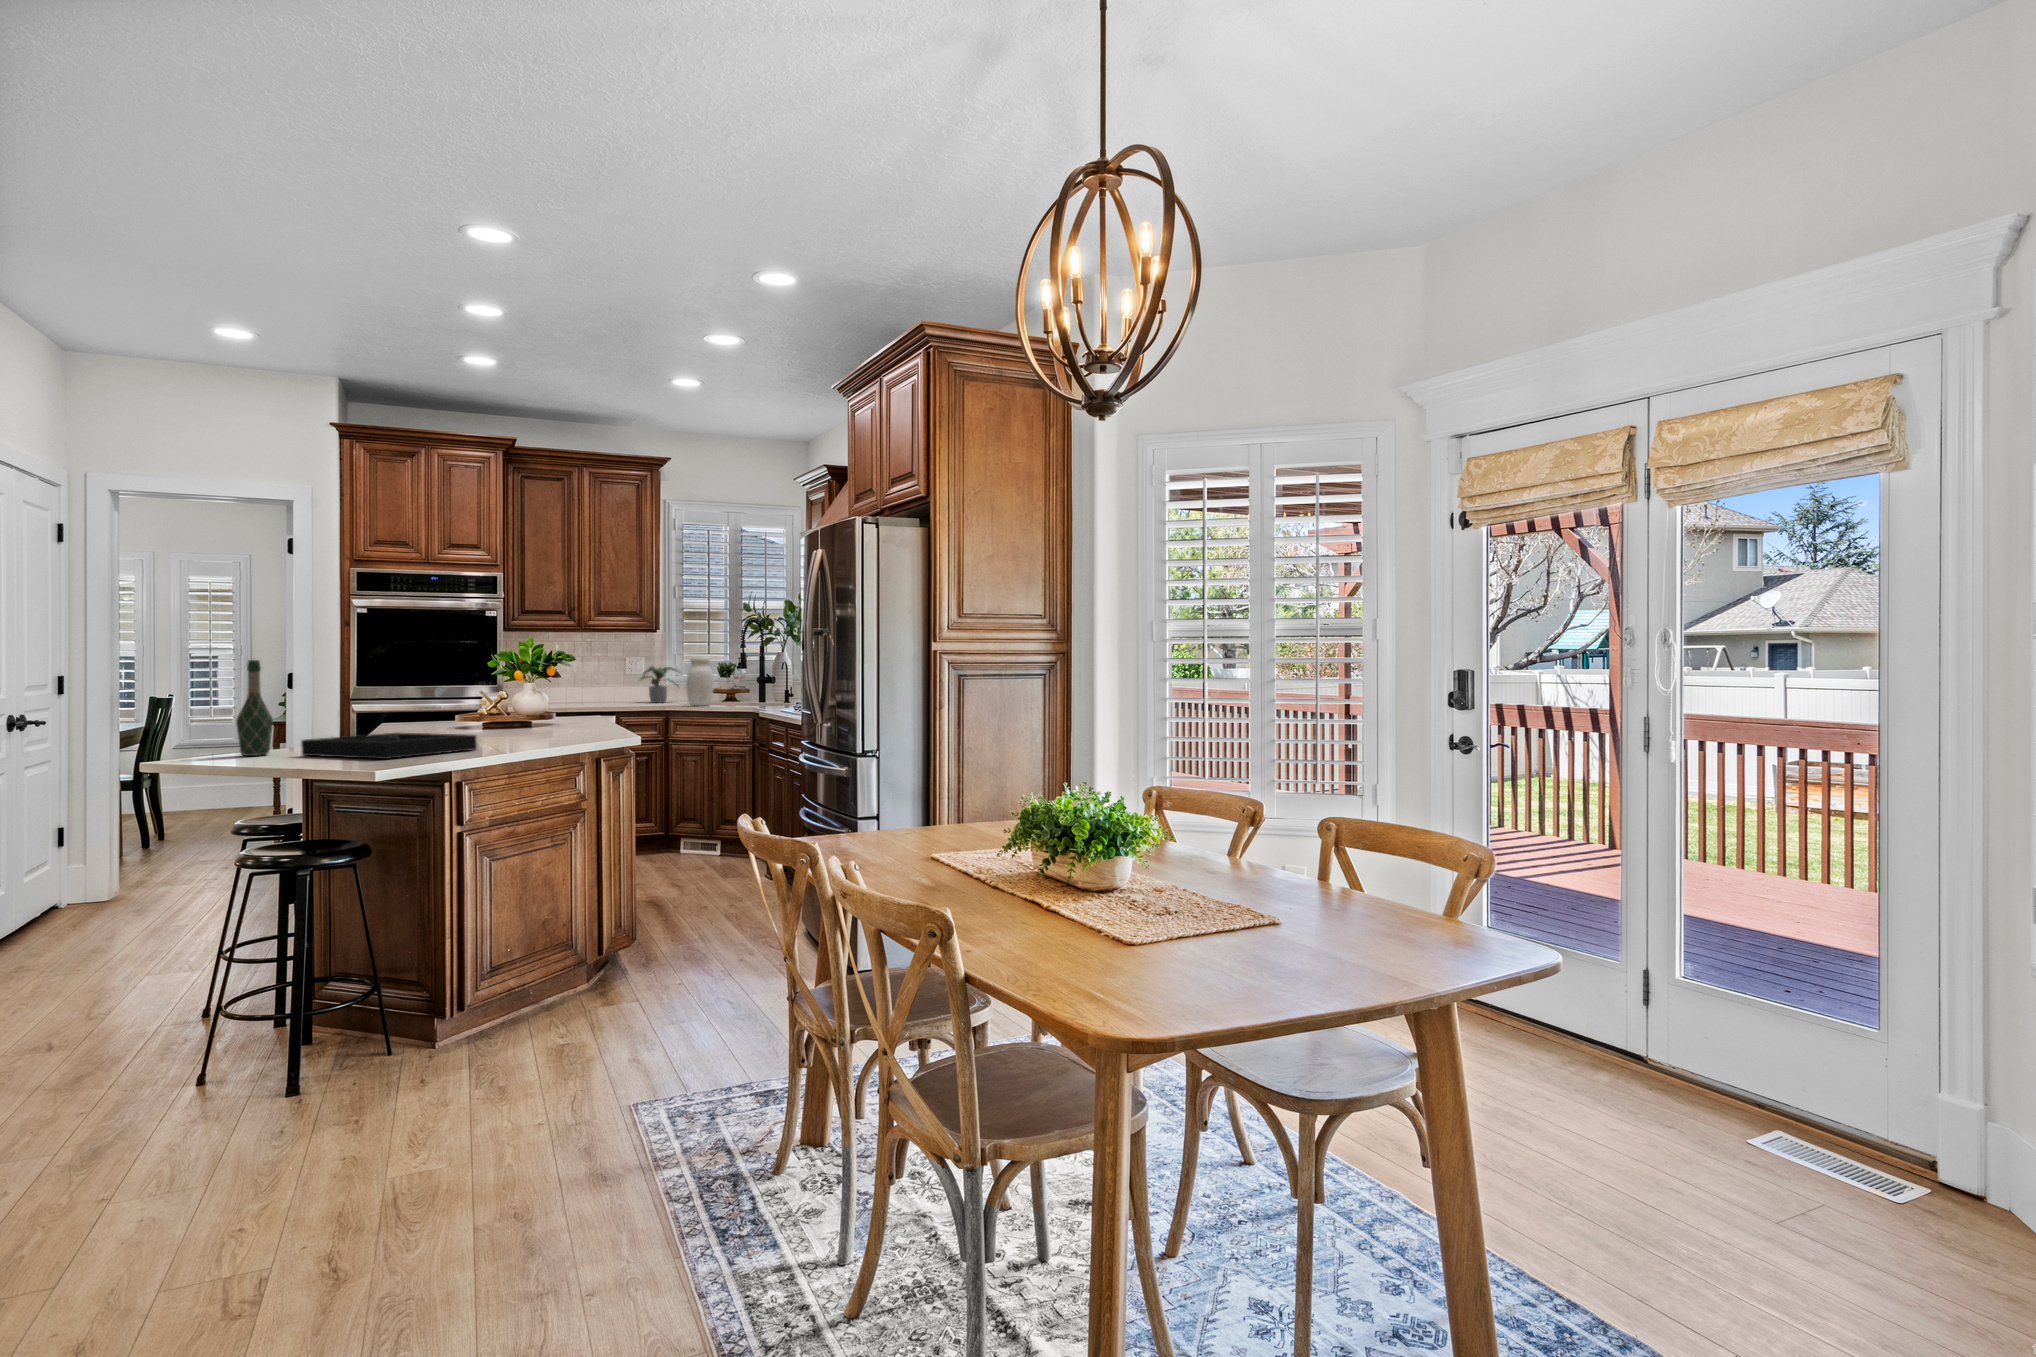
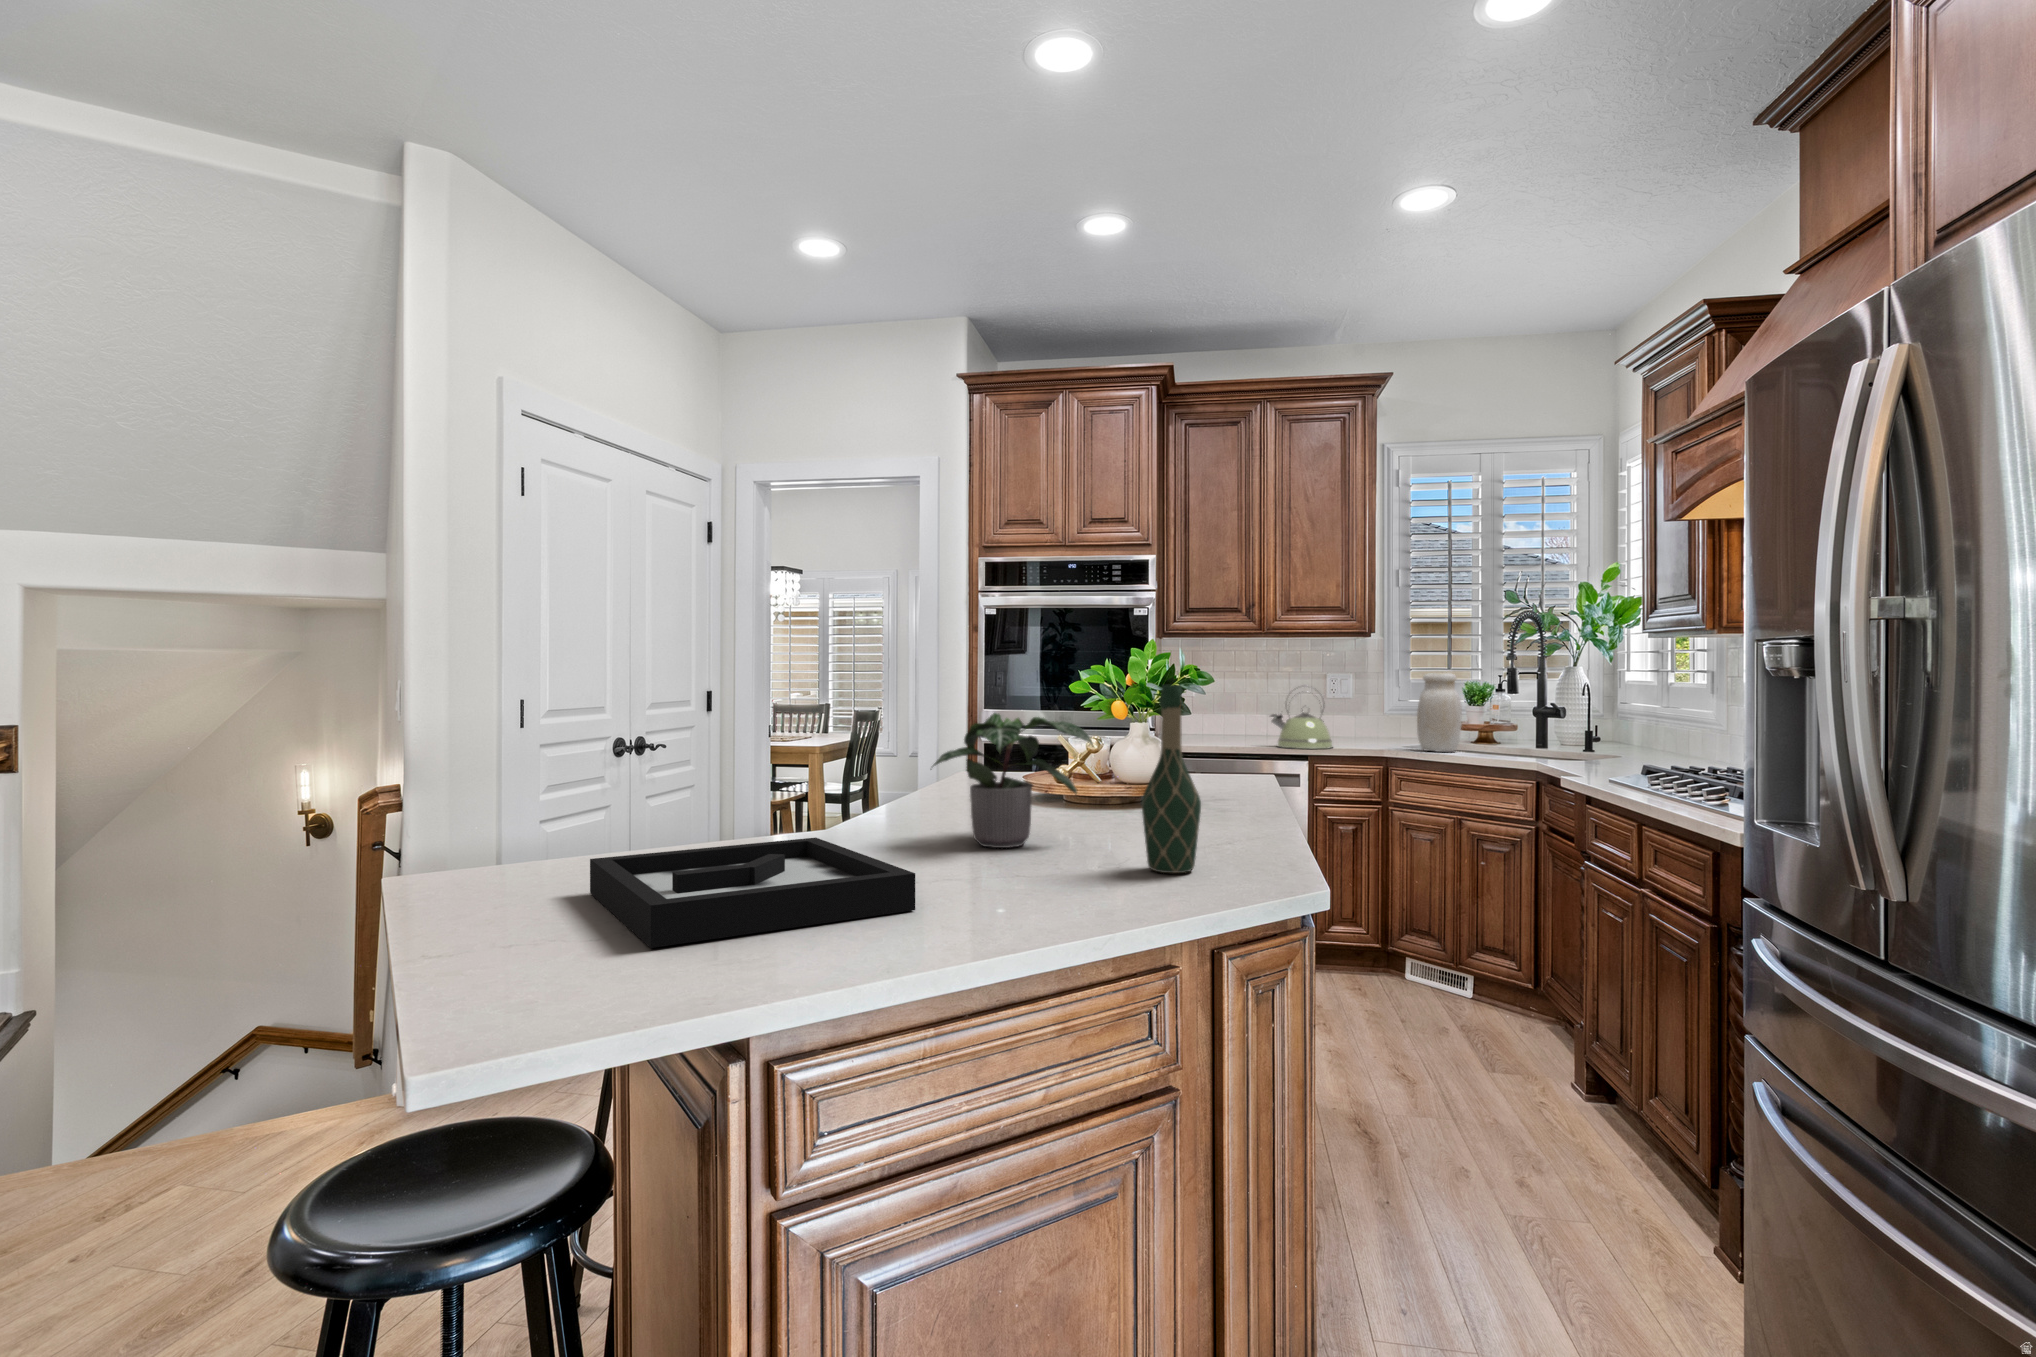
wine bottle: present [236,660,273,756] -> present [1142,685,1201,873]
kettle: none [588,665,633,708] -> present [1271,703,1332,749]
potted plant: present [640,666,678,703] -> present [933,713,1093,848]

